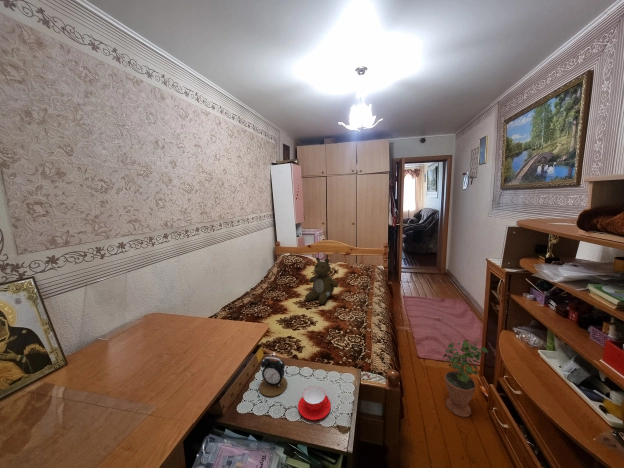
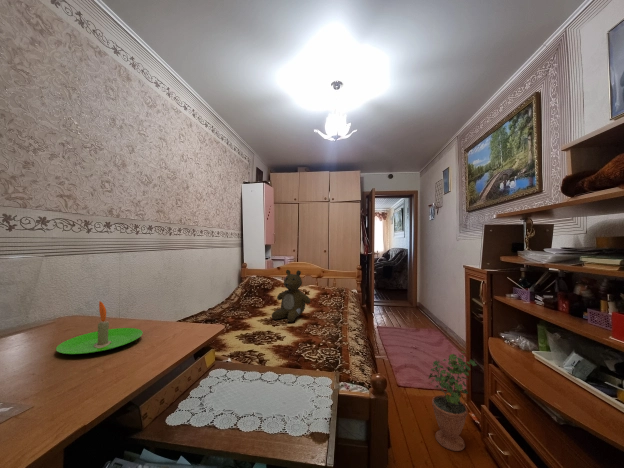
candle: none [154,323,210,365] -> present [56,301,143,354]
alarm clock: present [259,357,287,397] -> none [205,350,244,403]
teacup: present [298,386,331,420] -> none [257,384,301,424]

